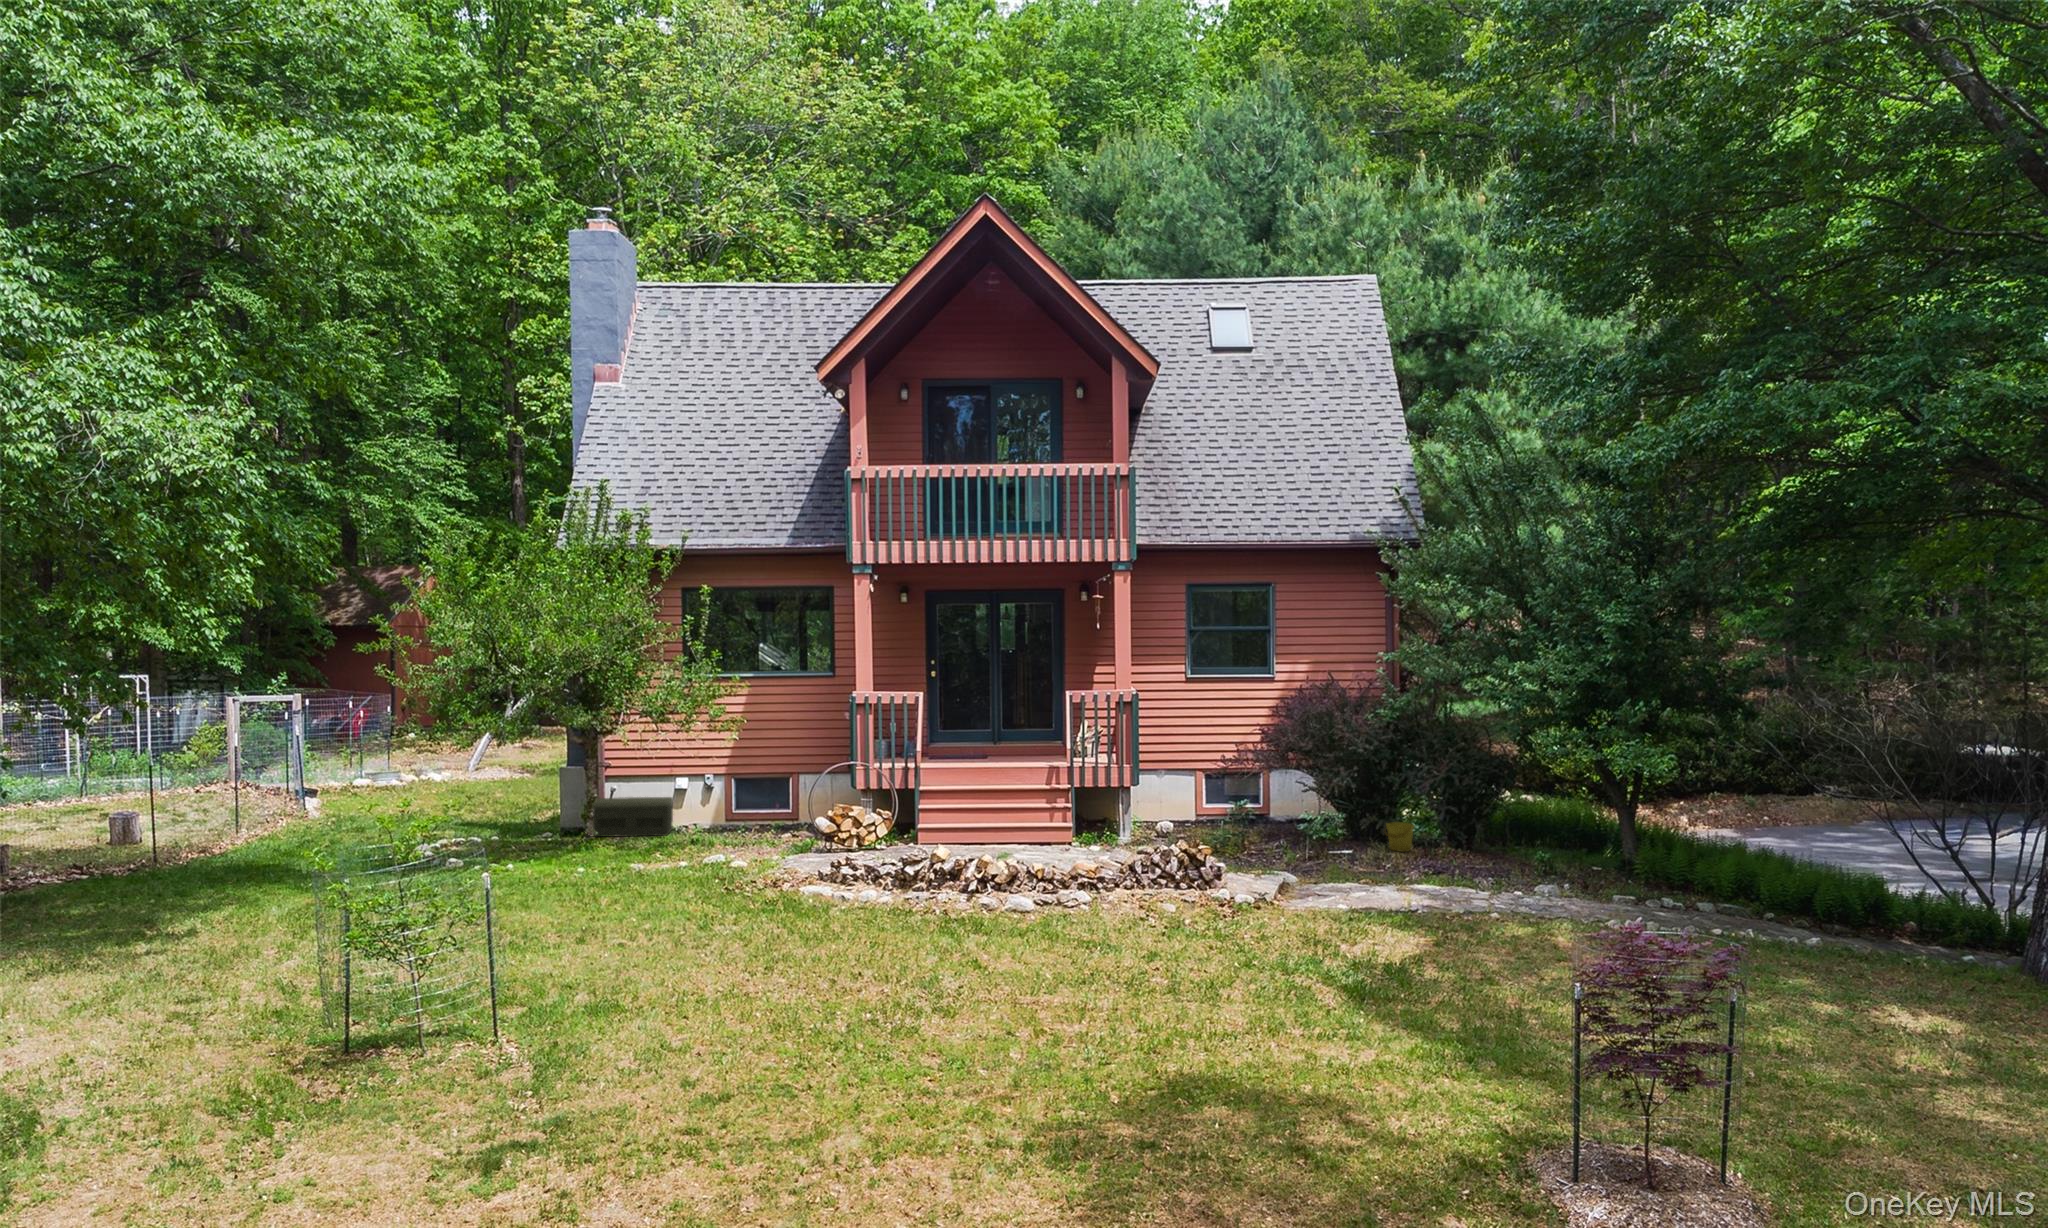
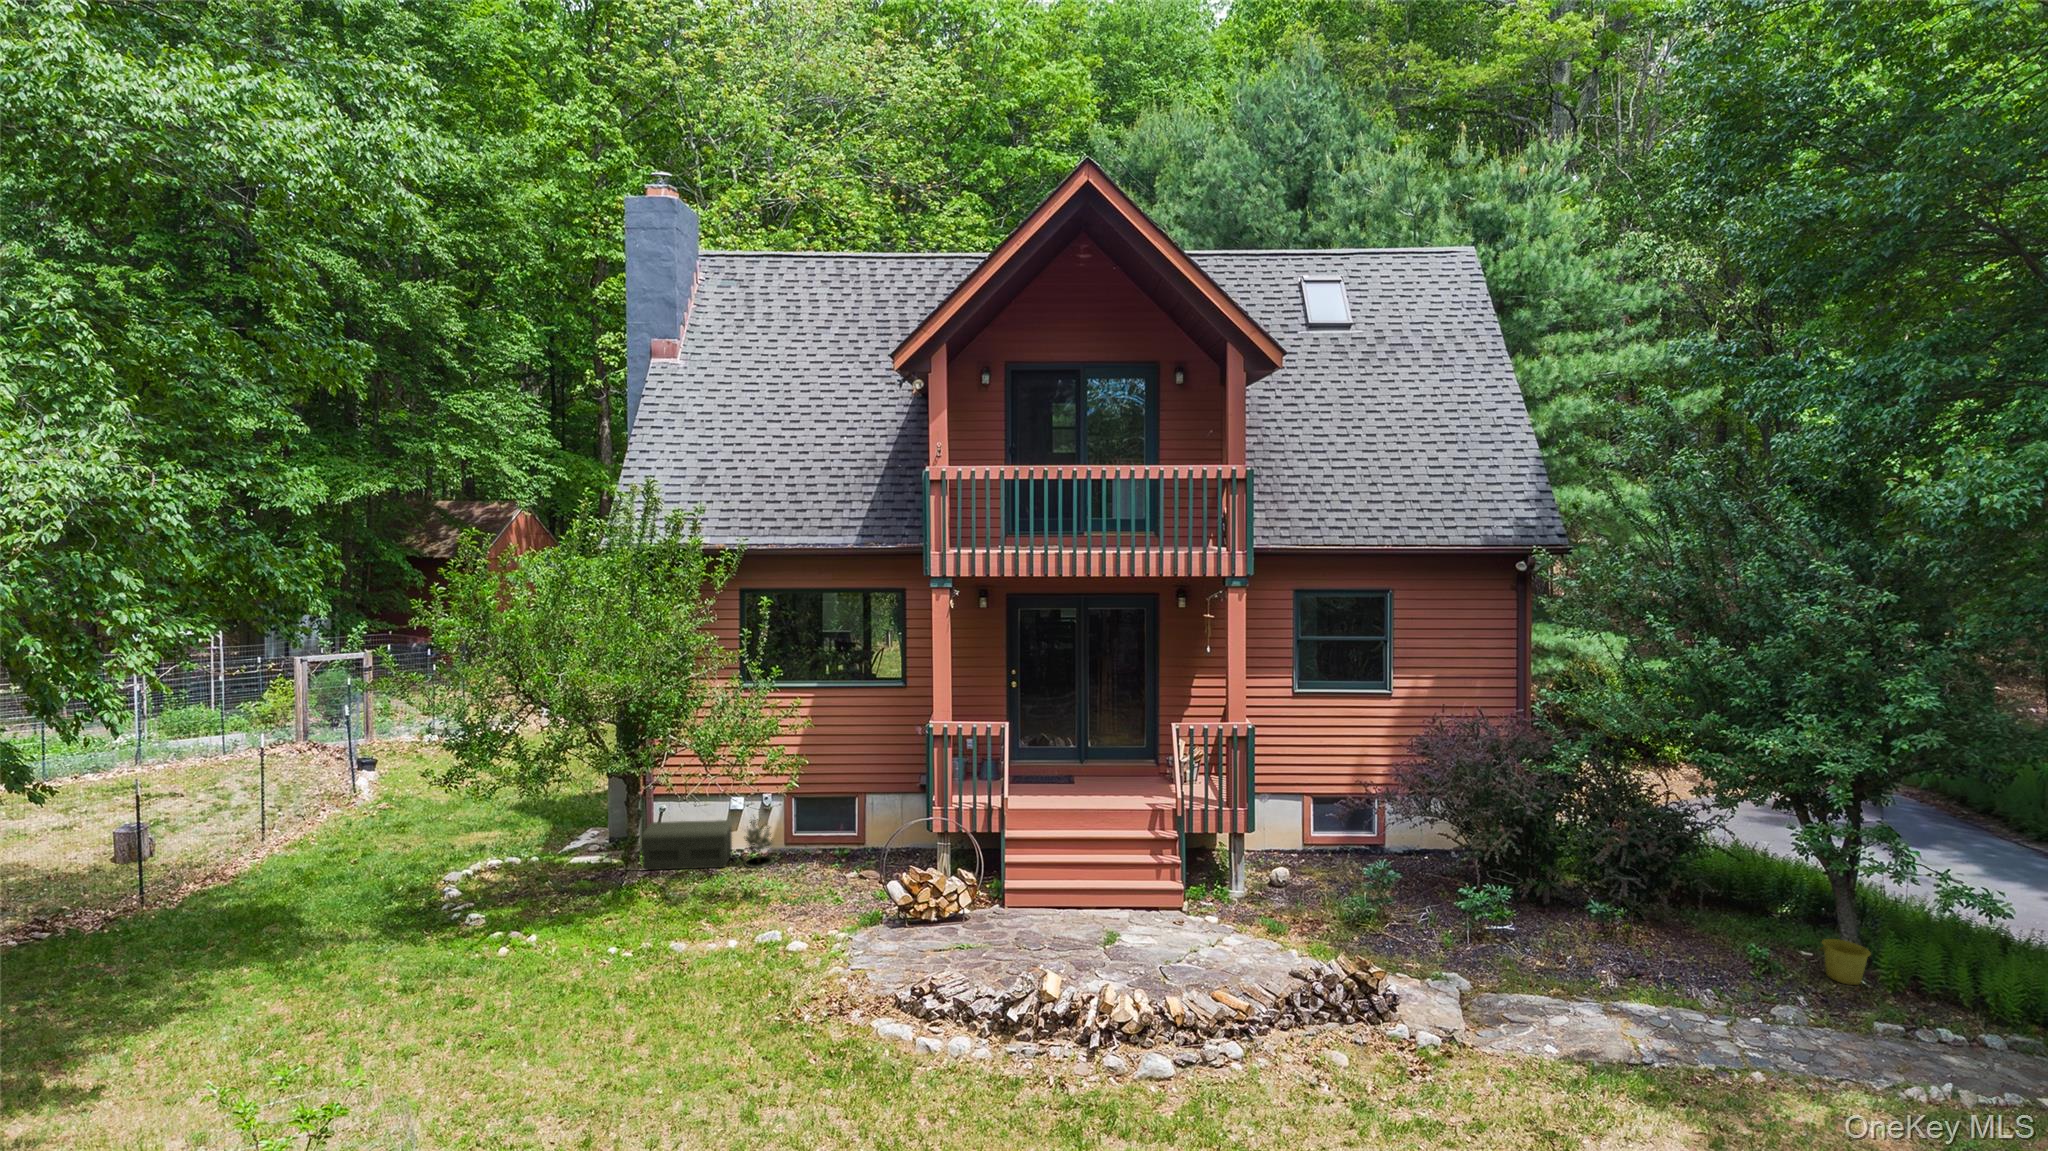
potted tree: none [683,787,713,835] -> present [744,819,773,868]
bucket: present [1385,822,1414,852] -> present [1820,939,1870,985]

